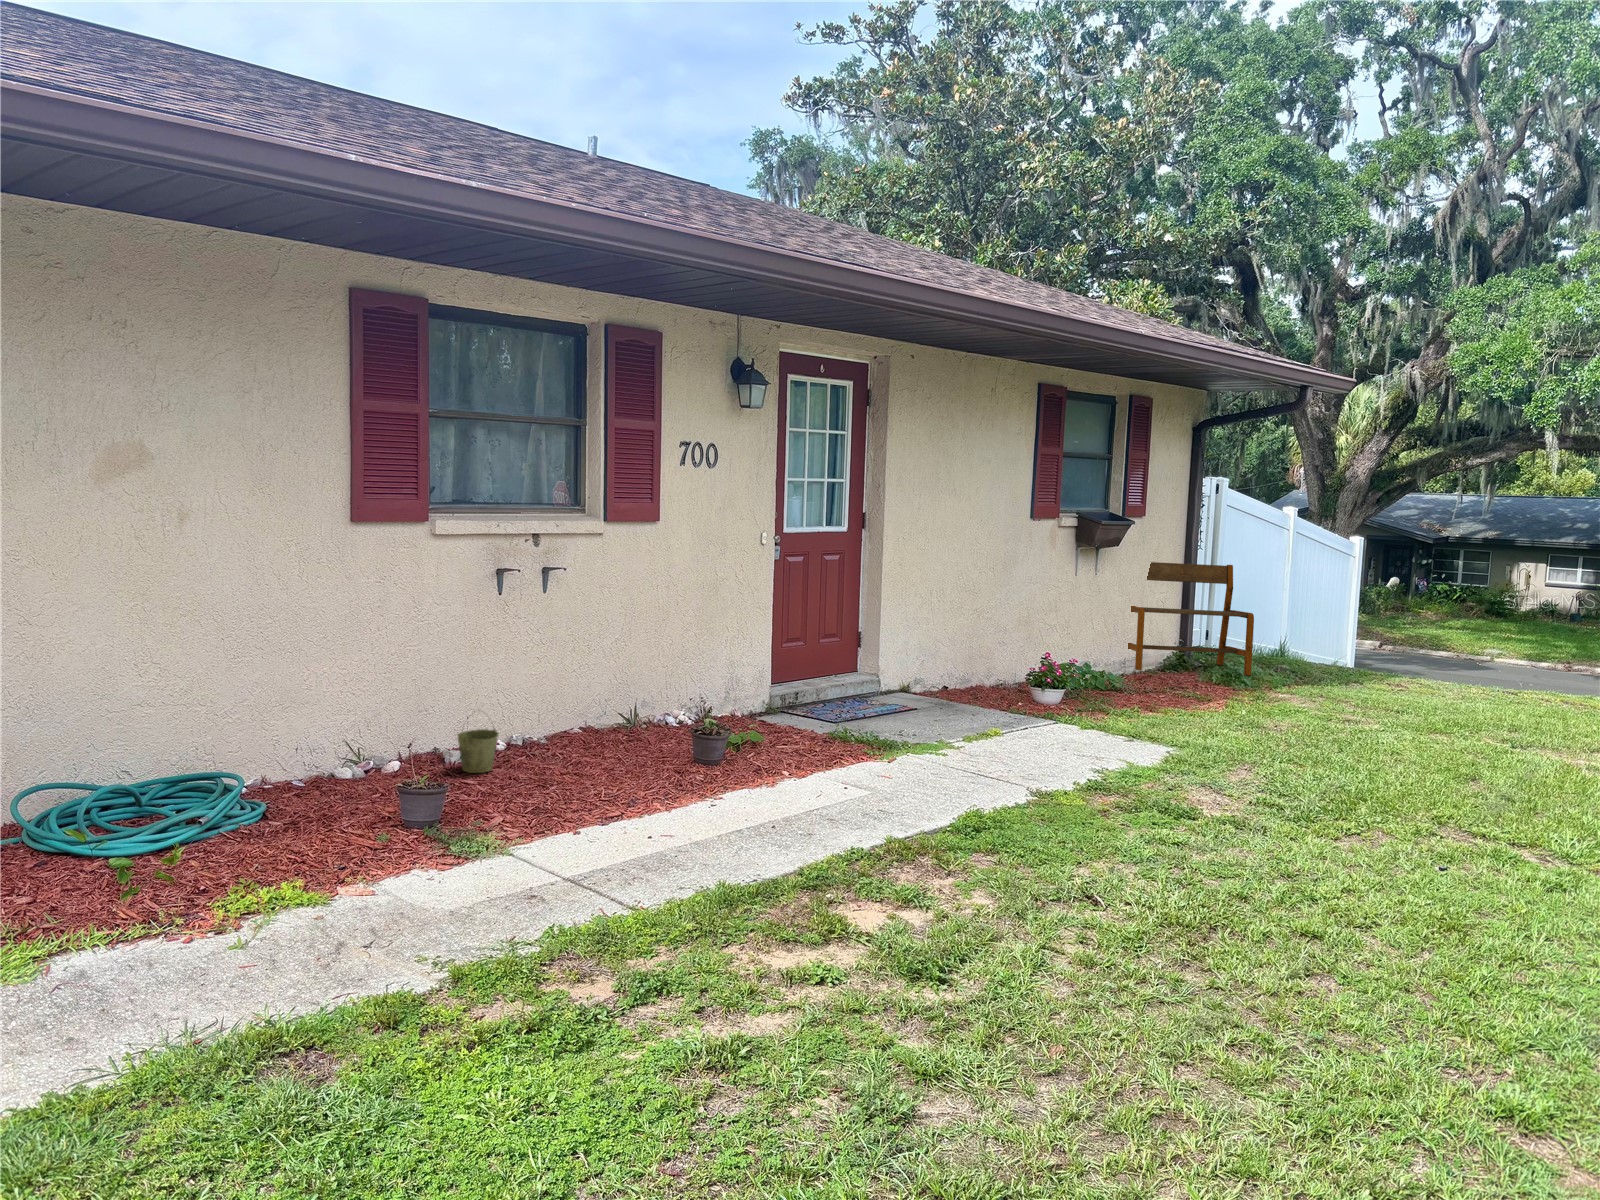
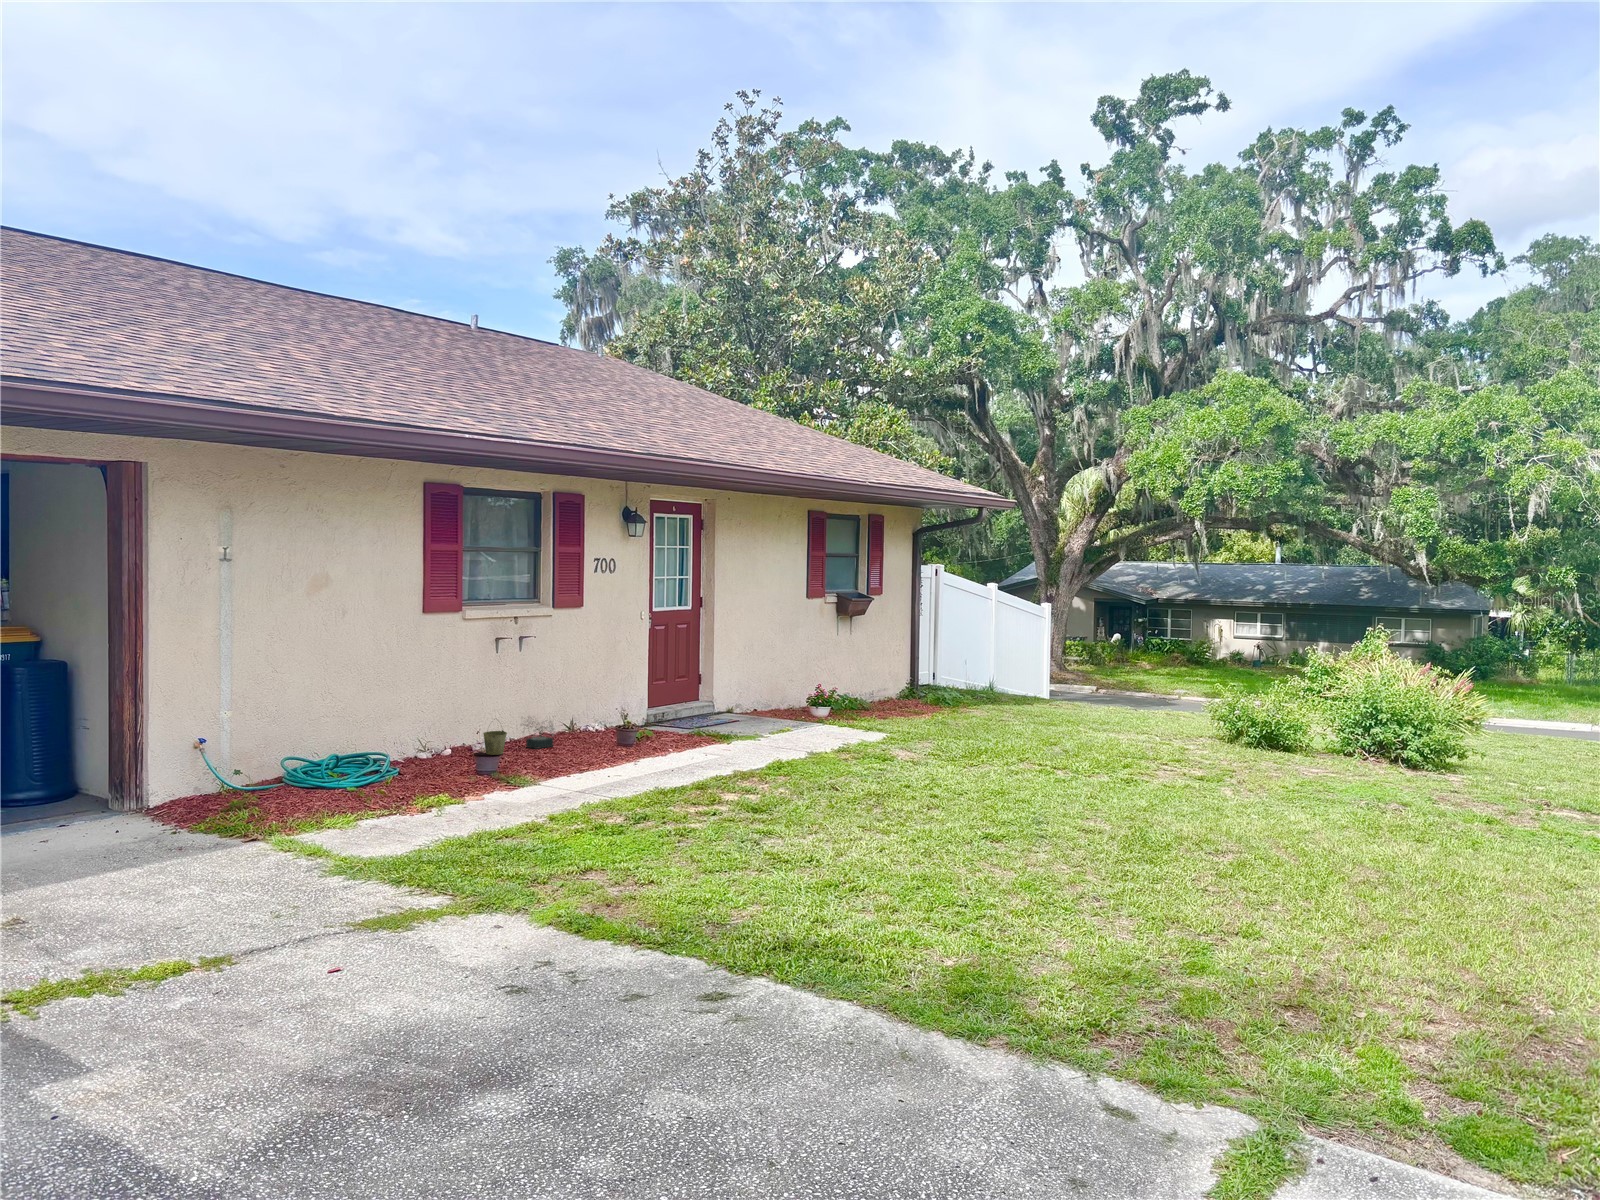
bench: present [1128,562,1254,675] -> none [873,624,960,702]
decorative plant: none [534,702,597,760] -> present [523,716,554,749]

